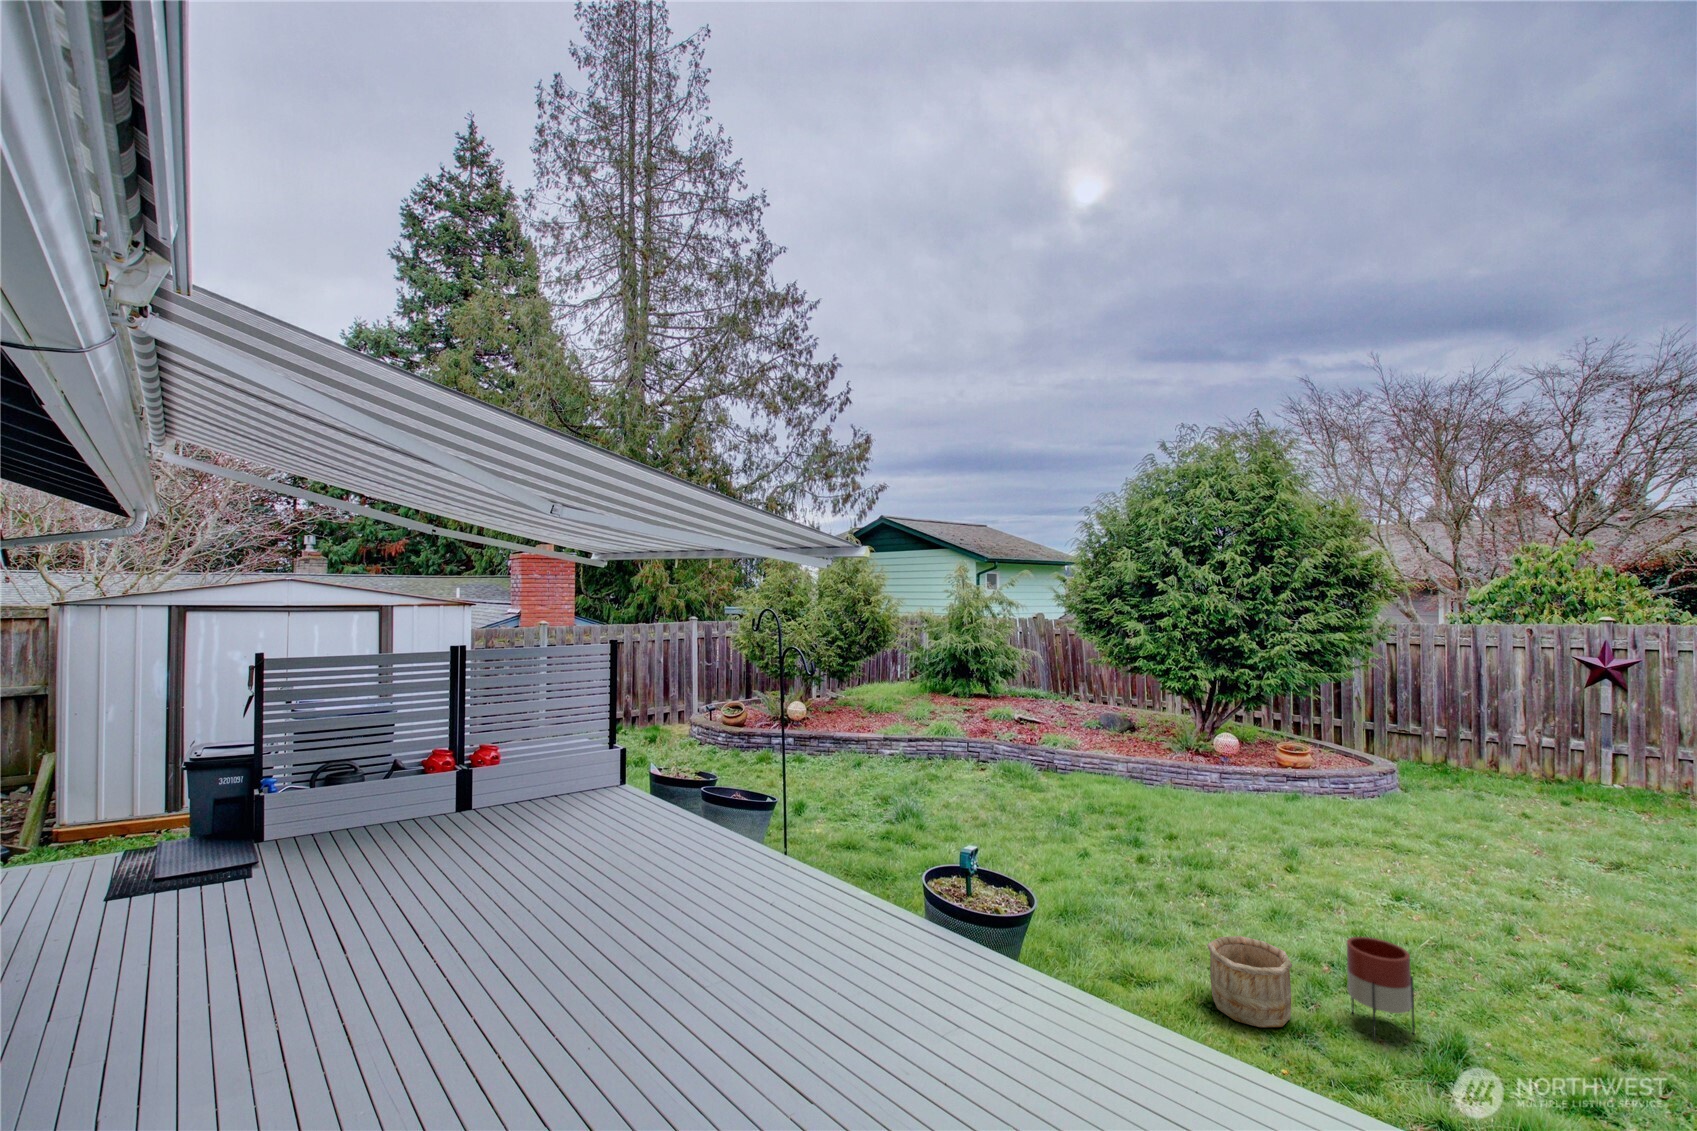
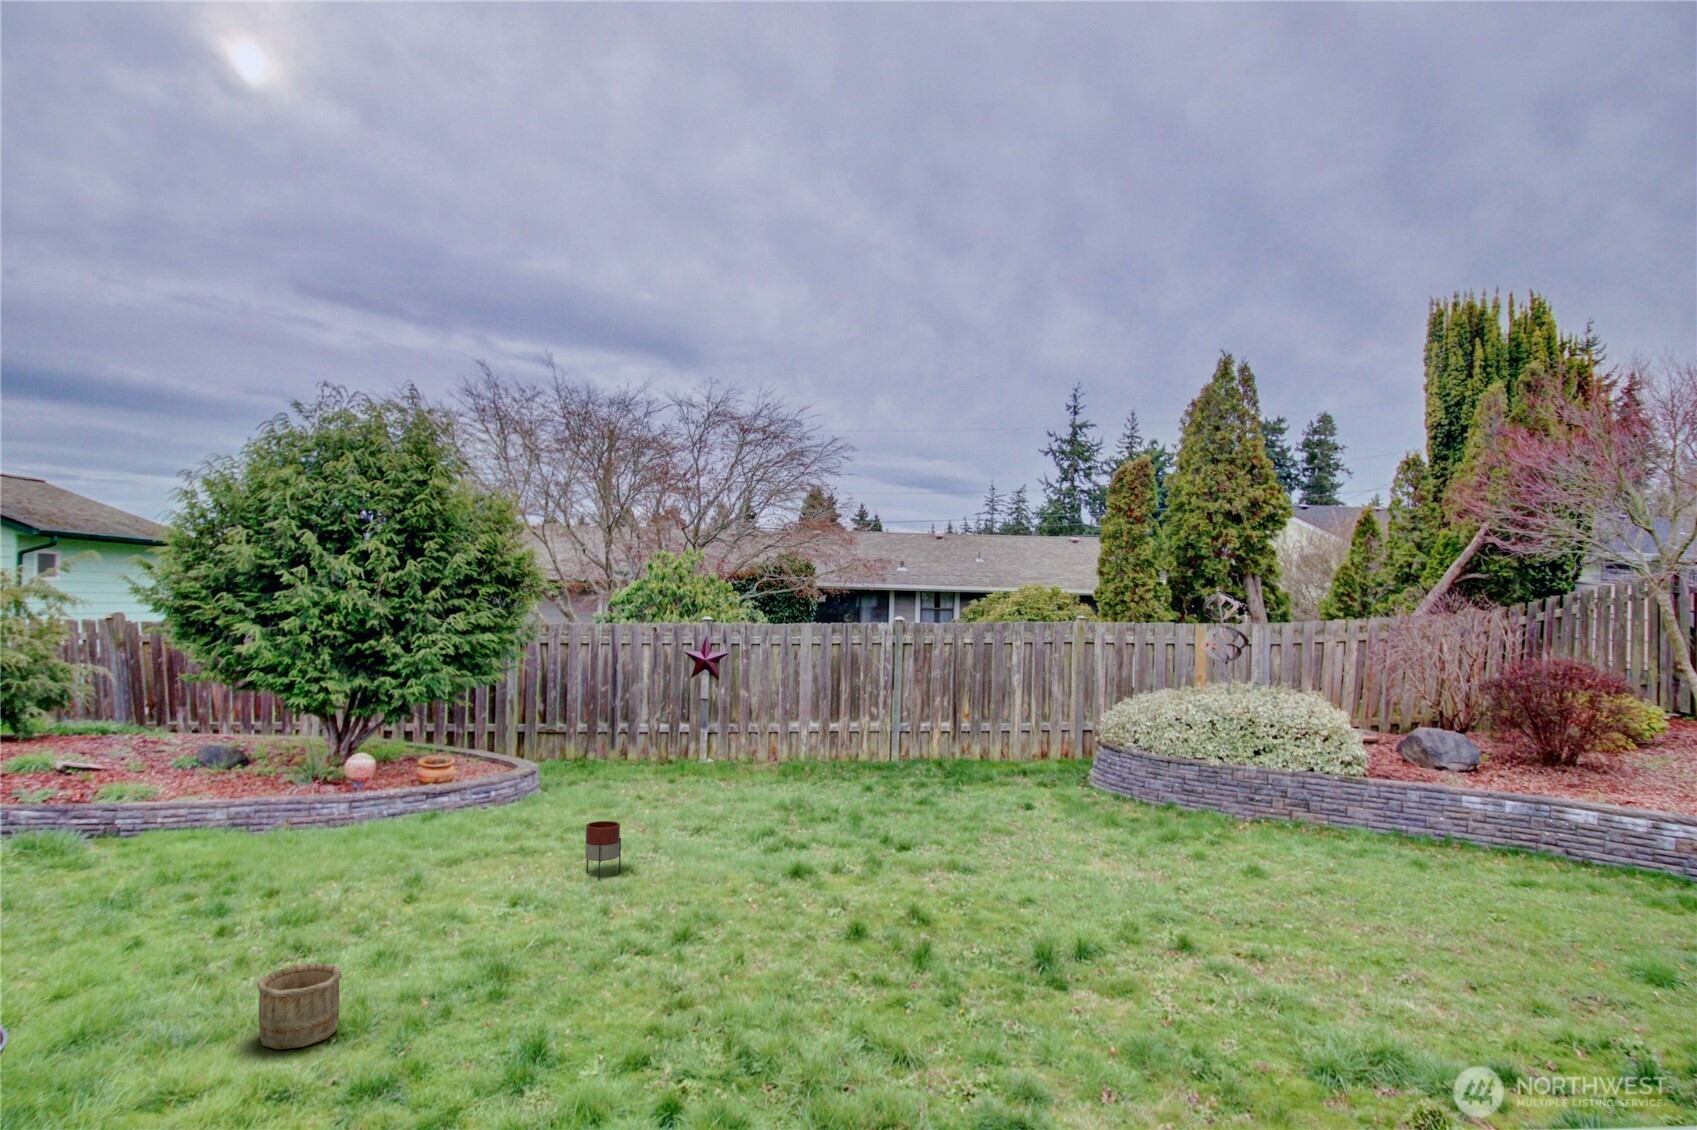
planter: present [1347,937,1415,1040] -> present [585,821,621,880]

